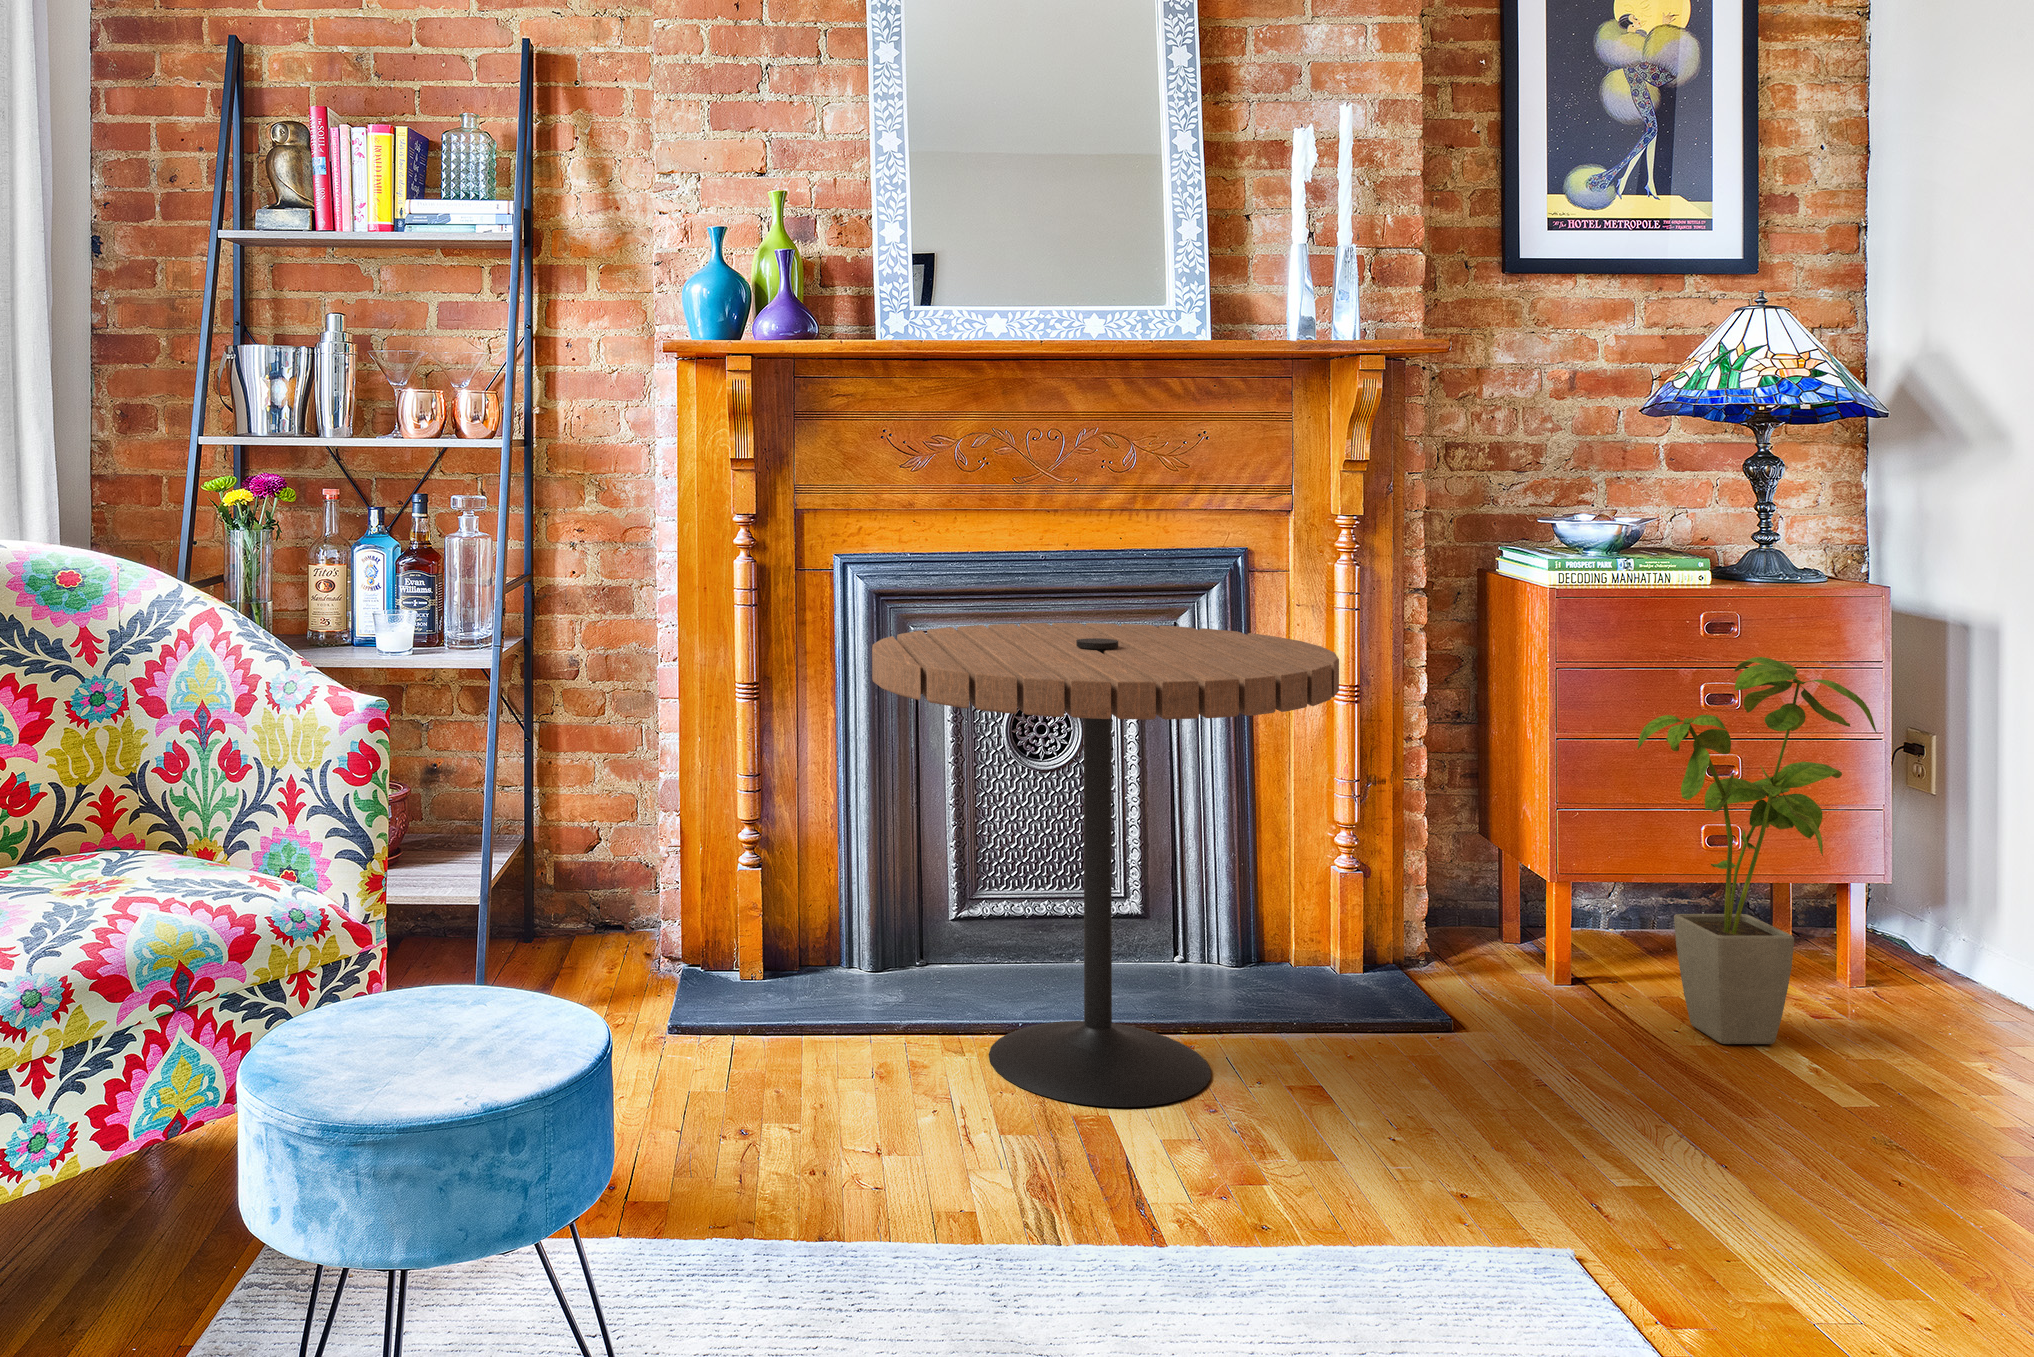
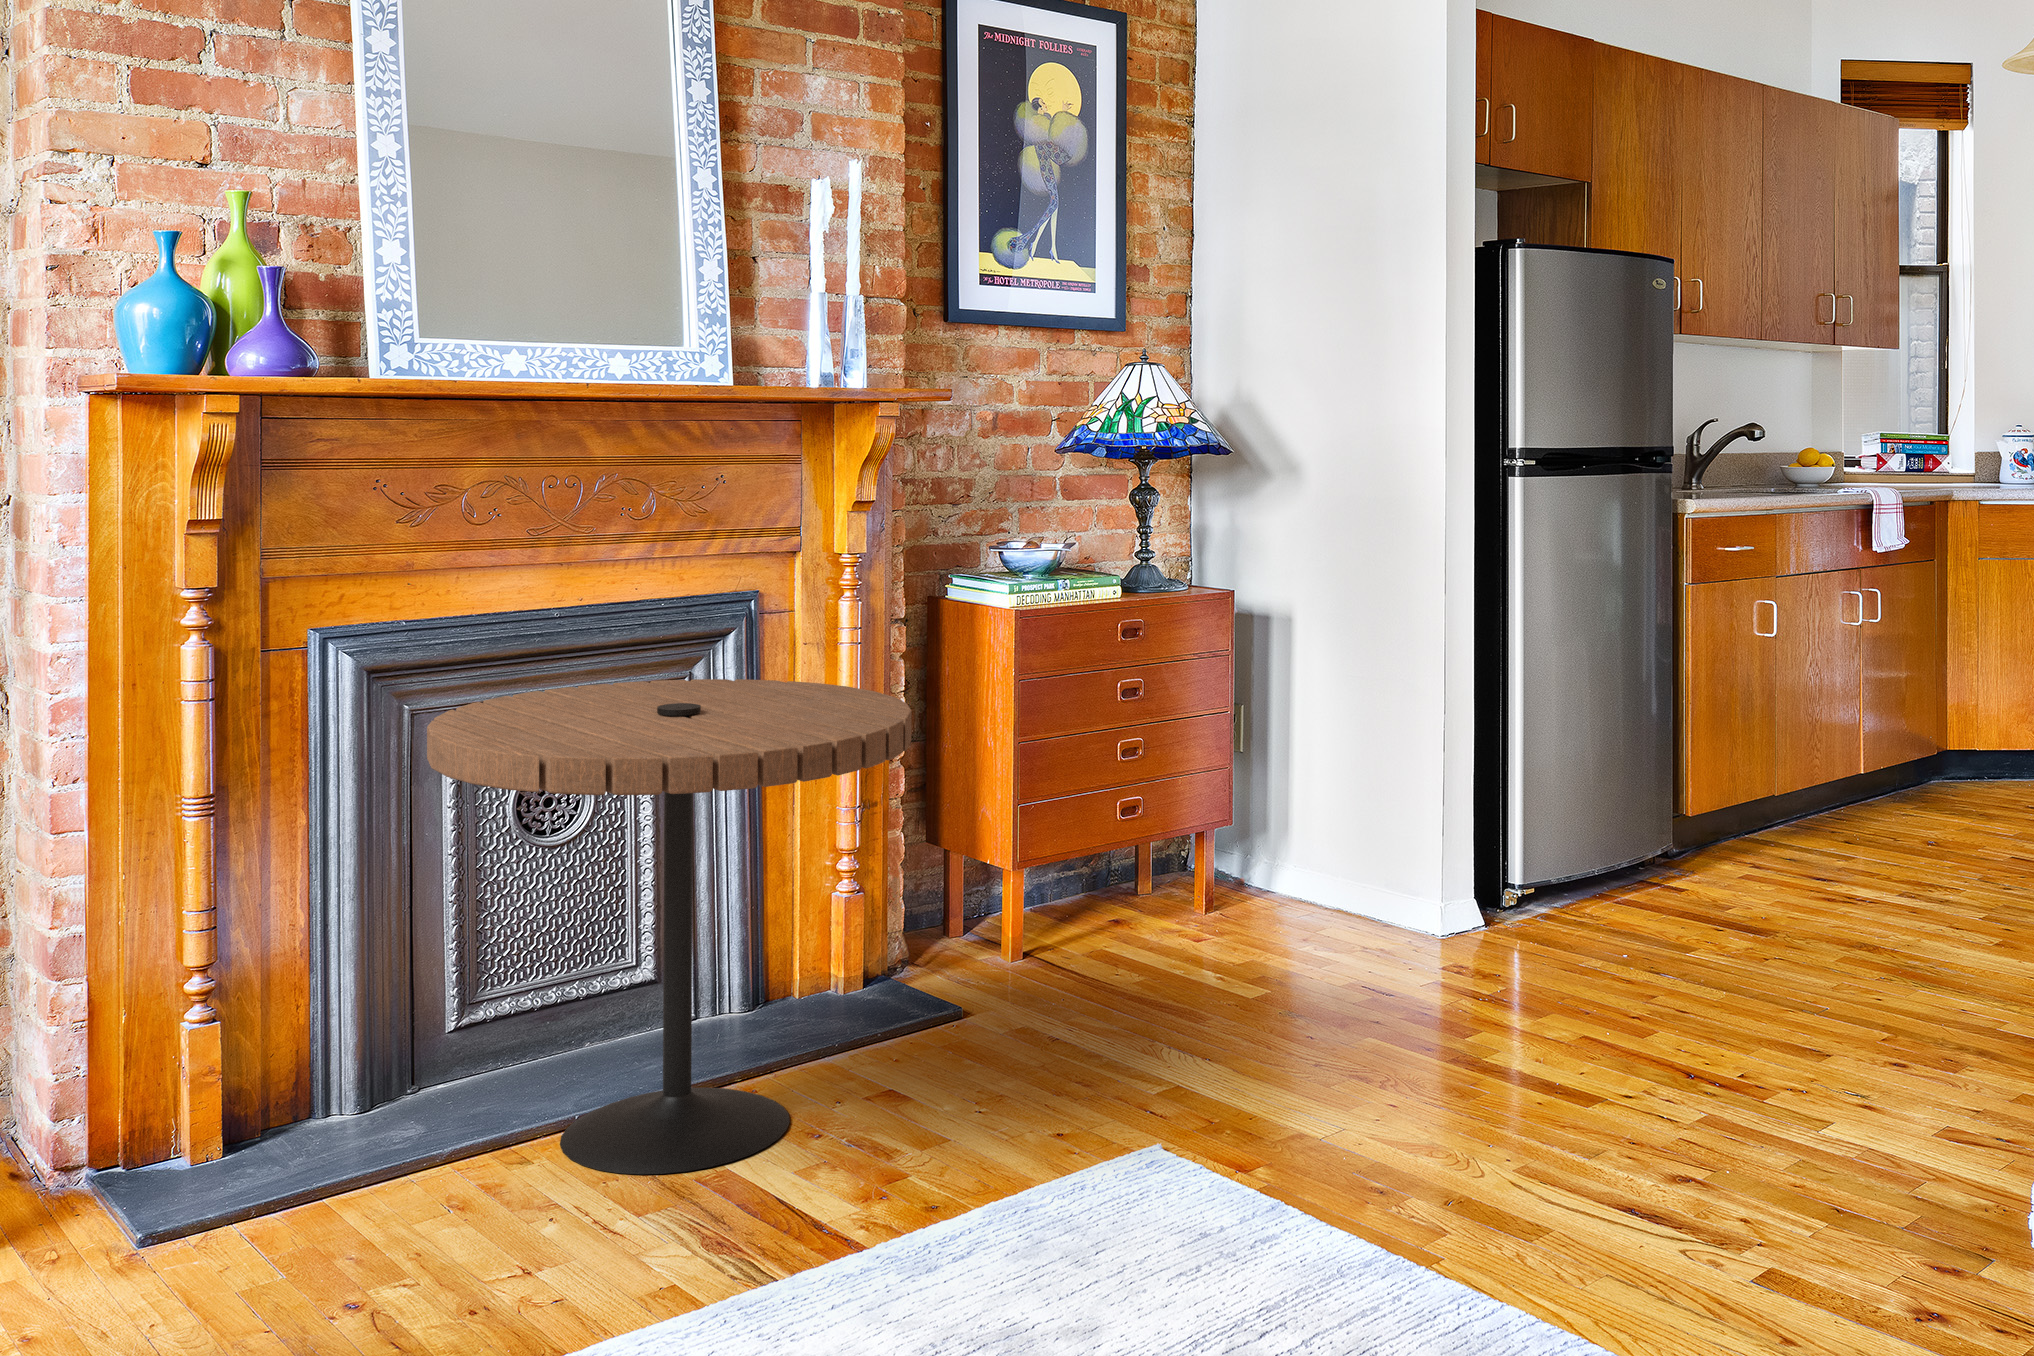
house plant: present [1637,657,1877,1044] -> none [1082,665,1249,982]

